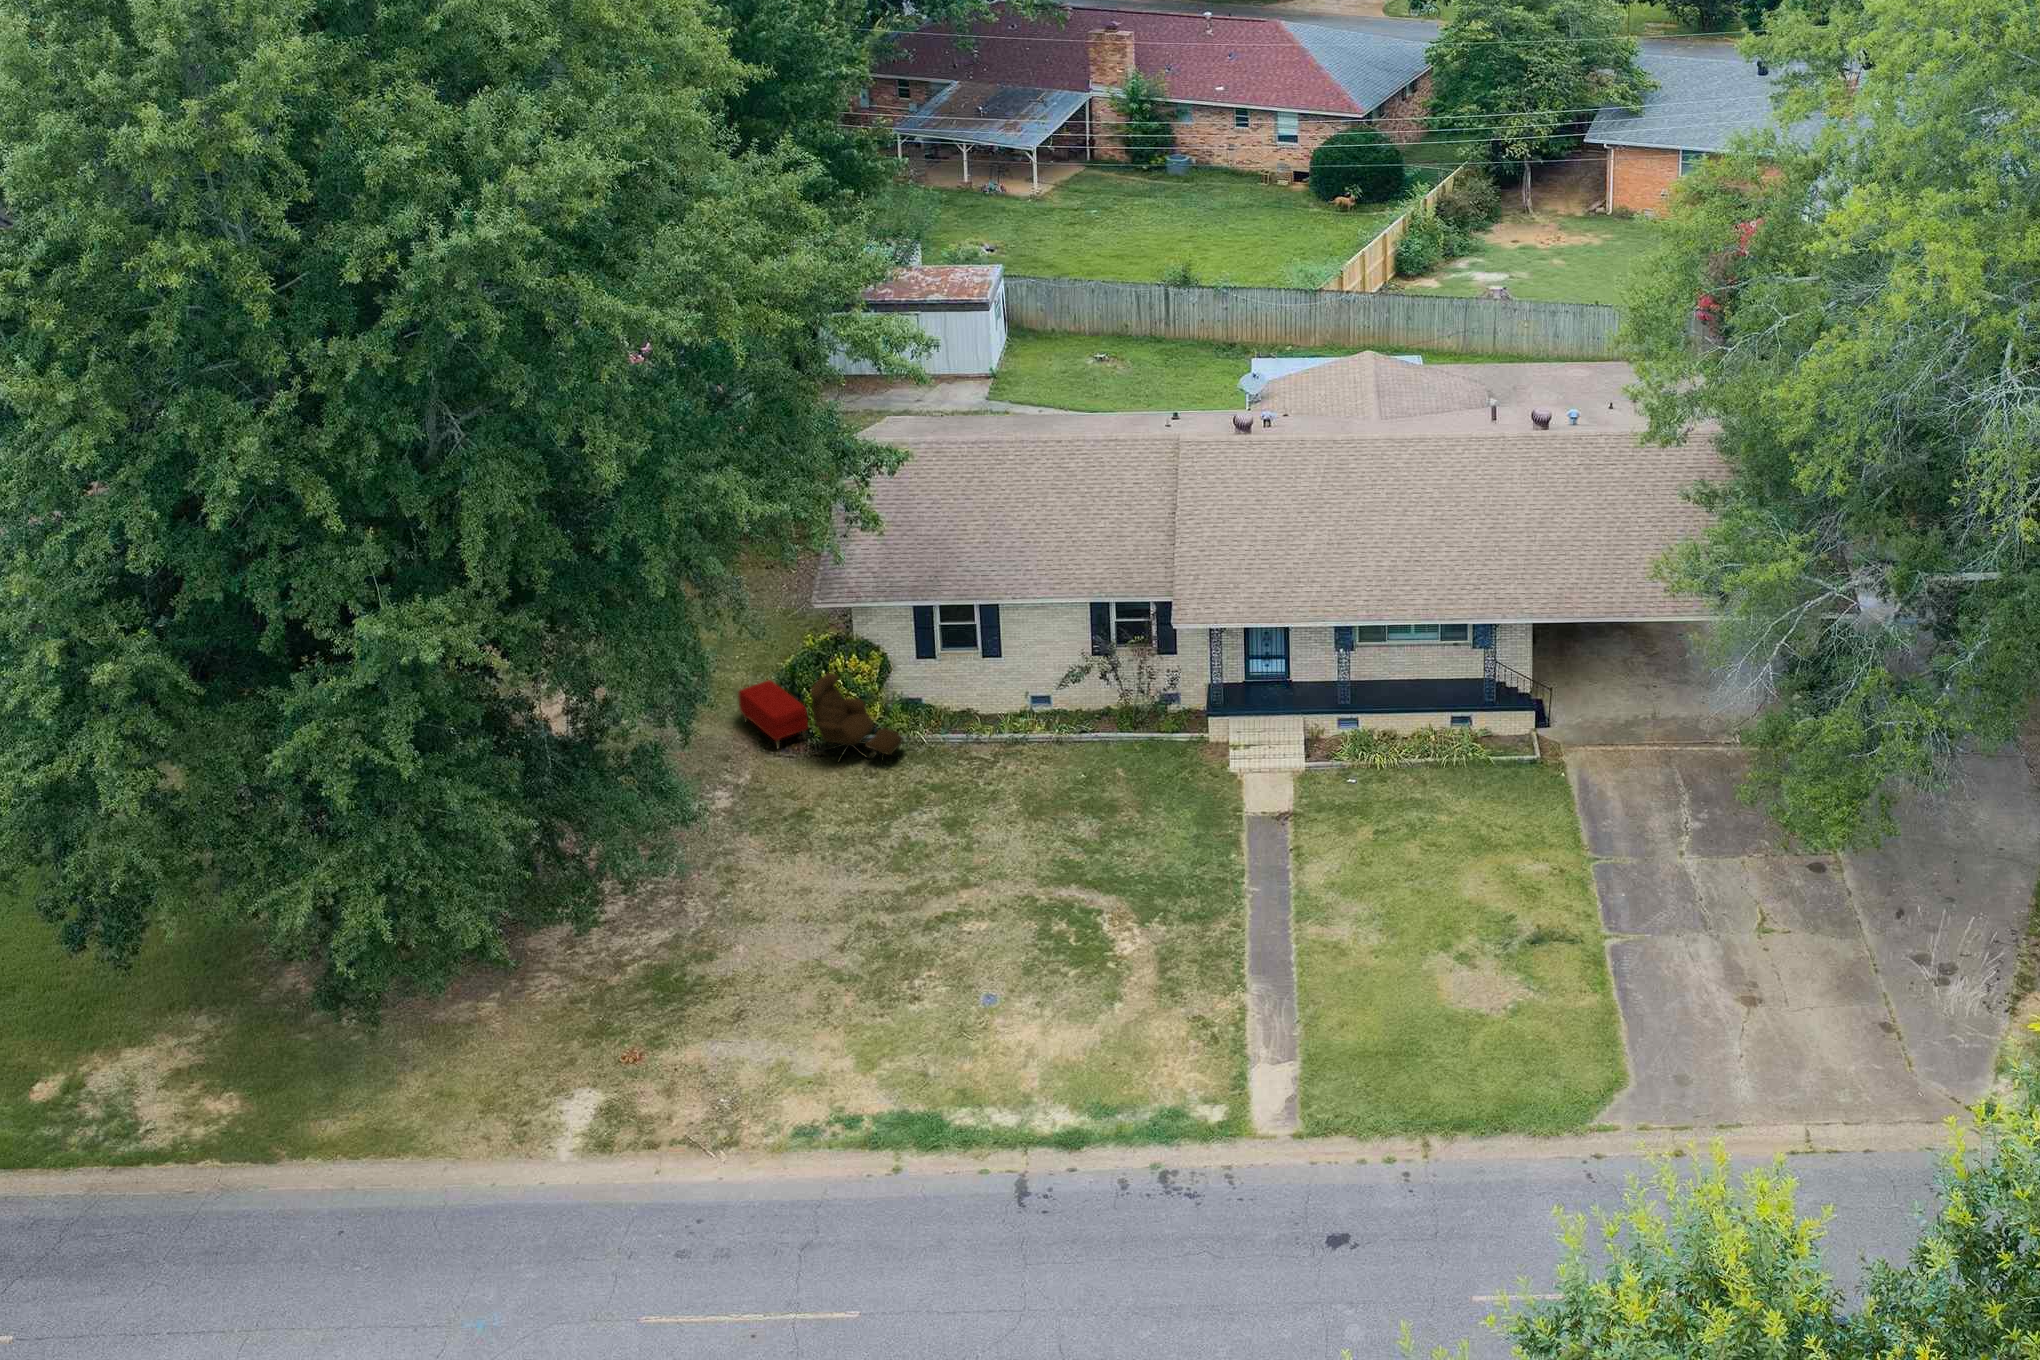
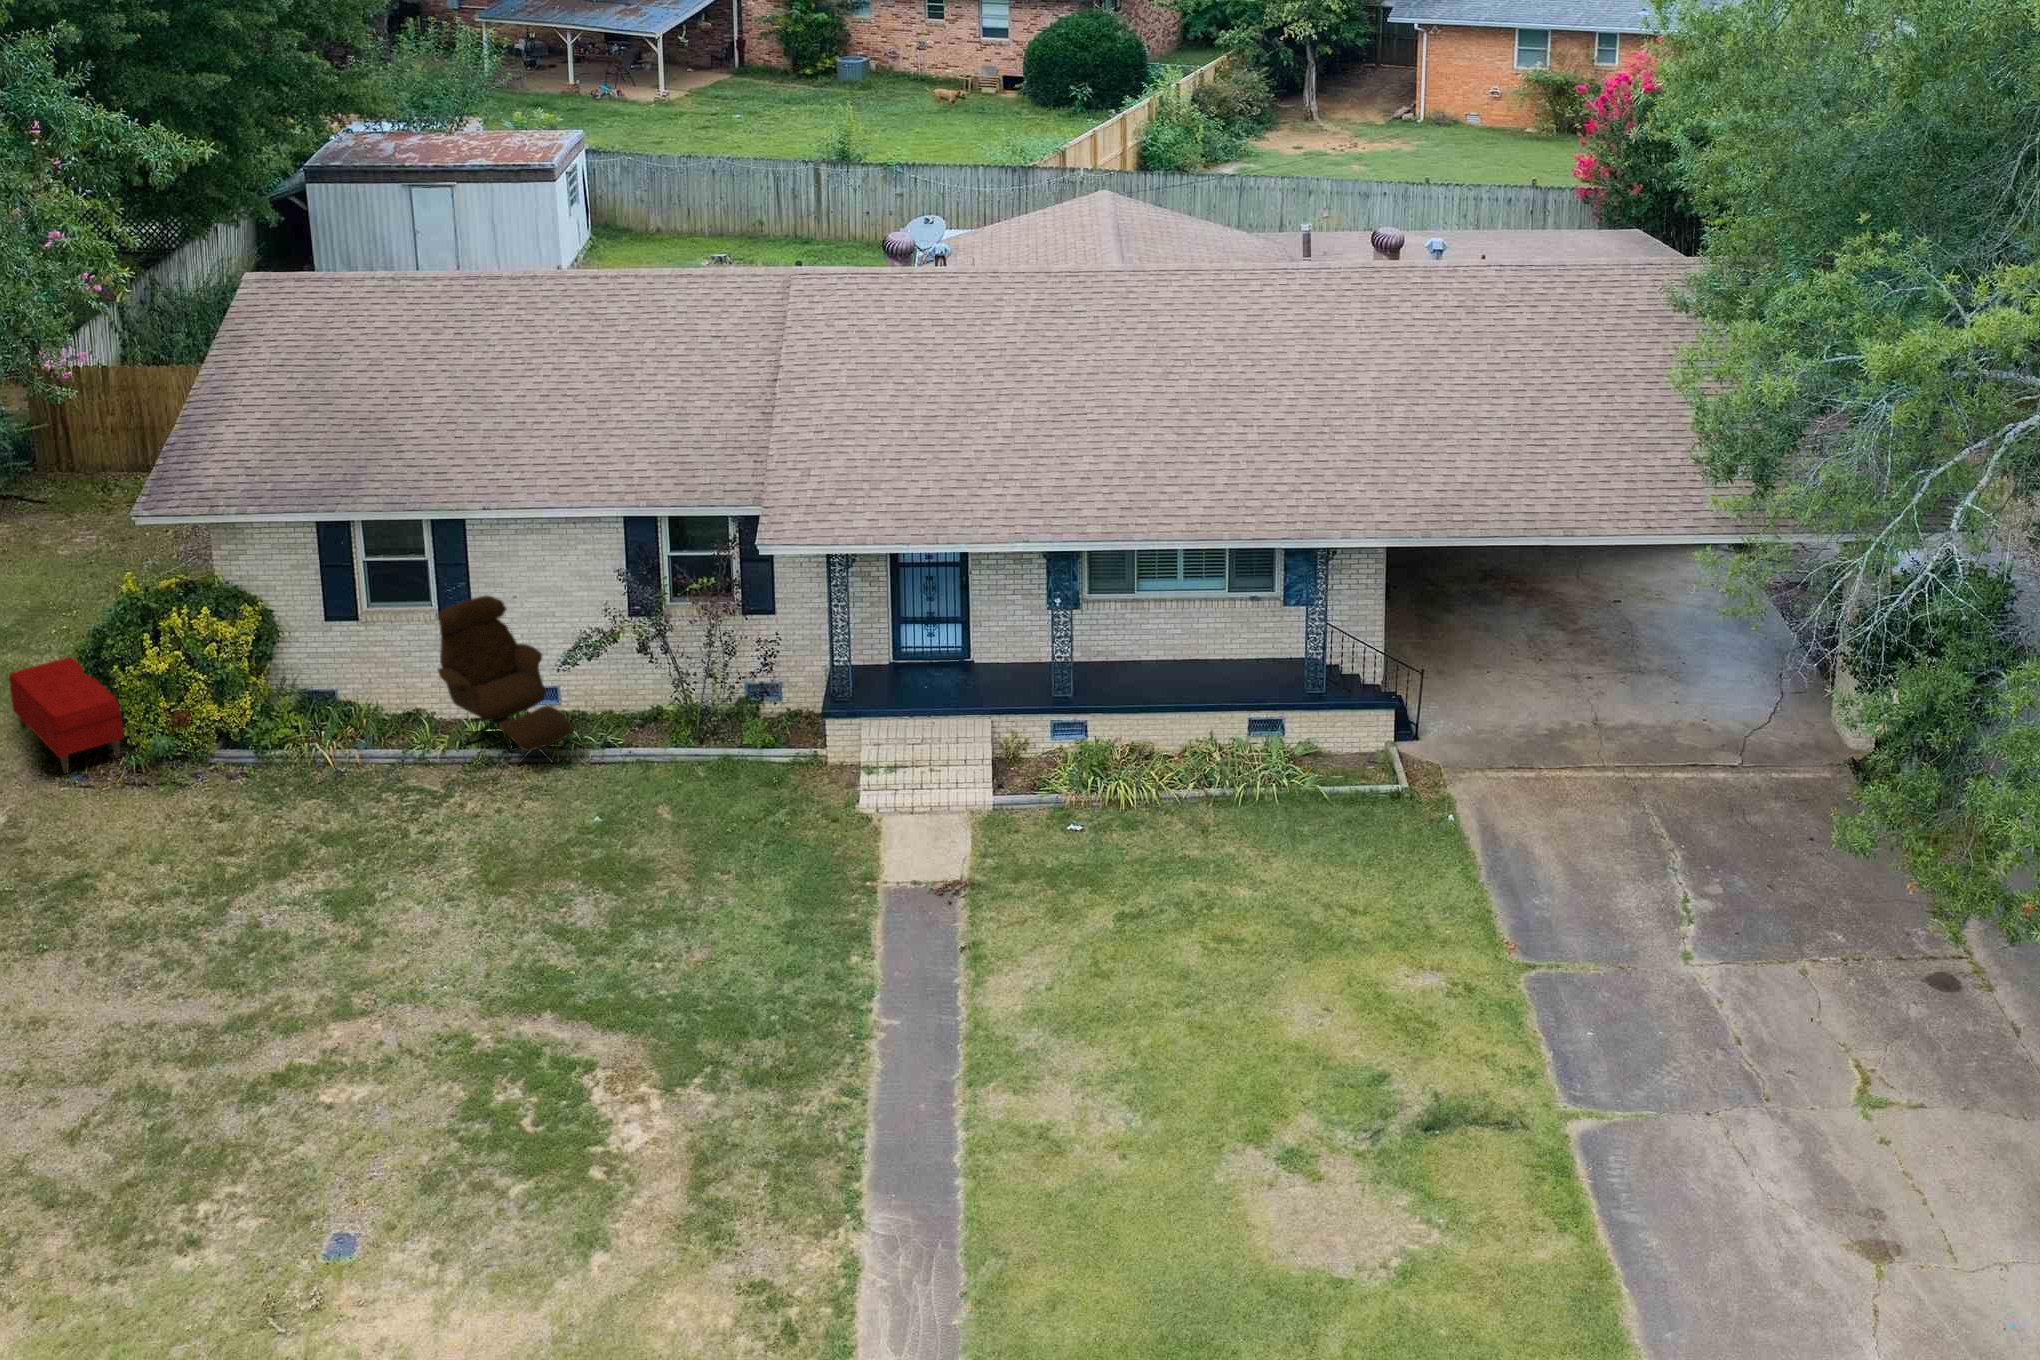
lounge chair: present [810,673,903,762] -> present [438,595,572,765]

